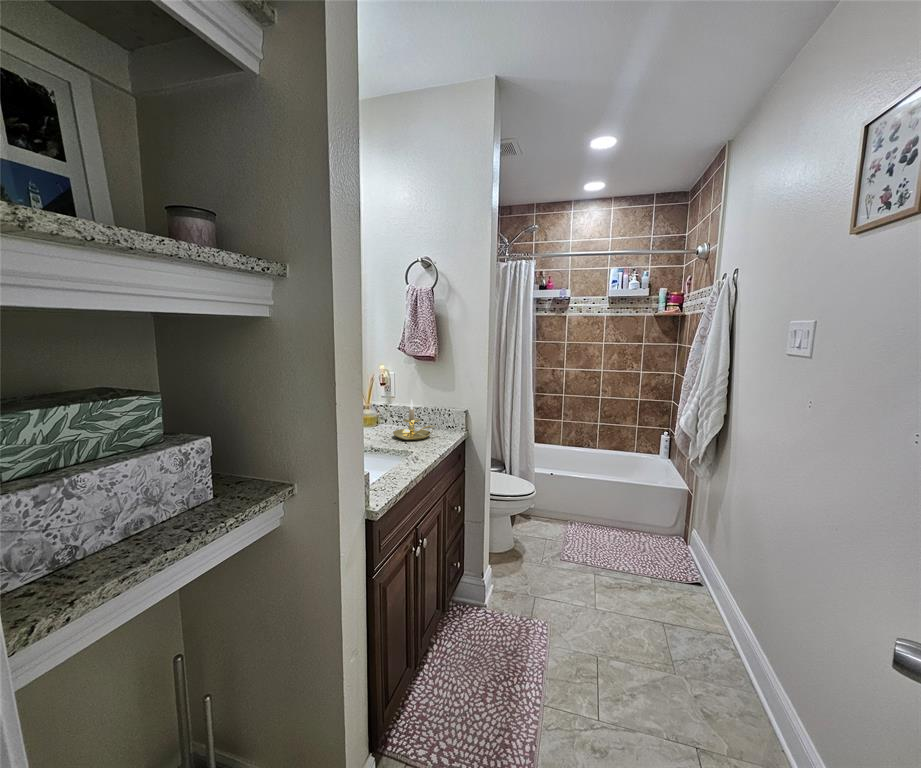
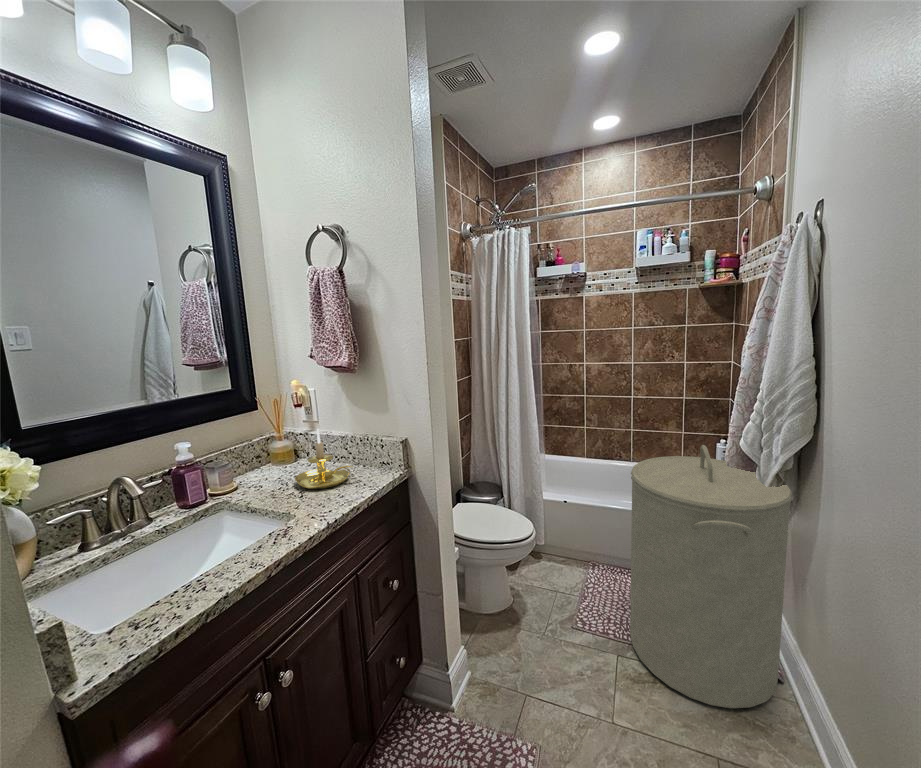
laundry hamper: none [602,426,714,600] -> present [630,445,792,708]

